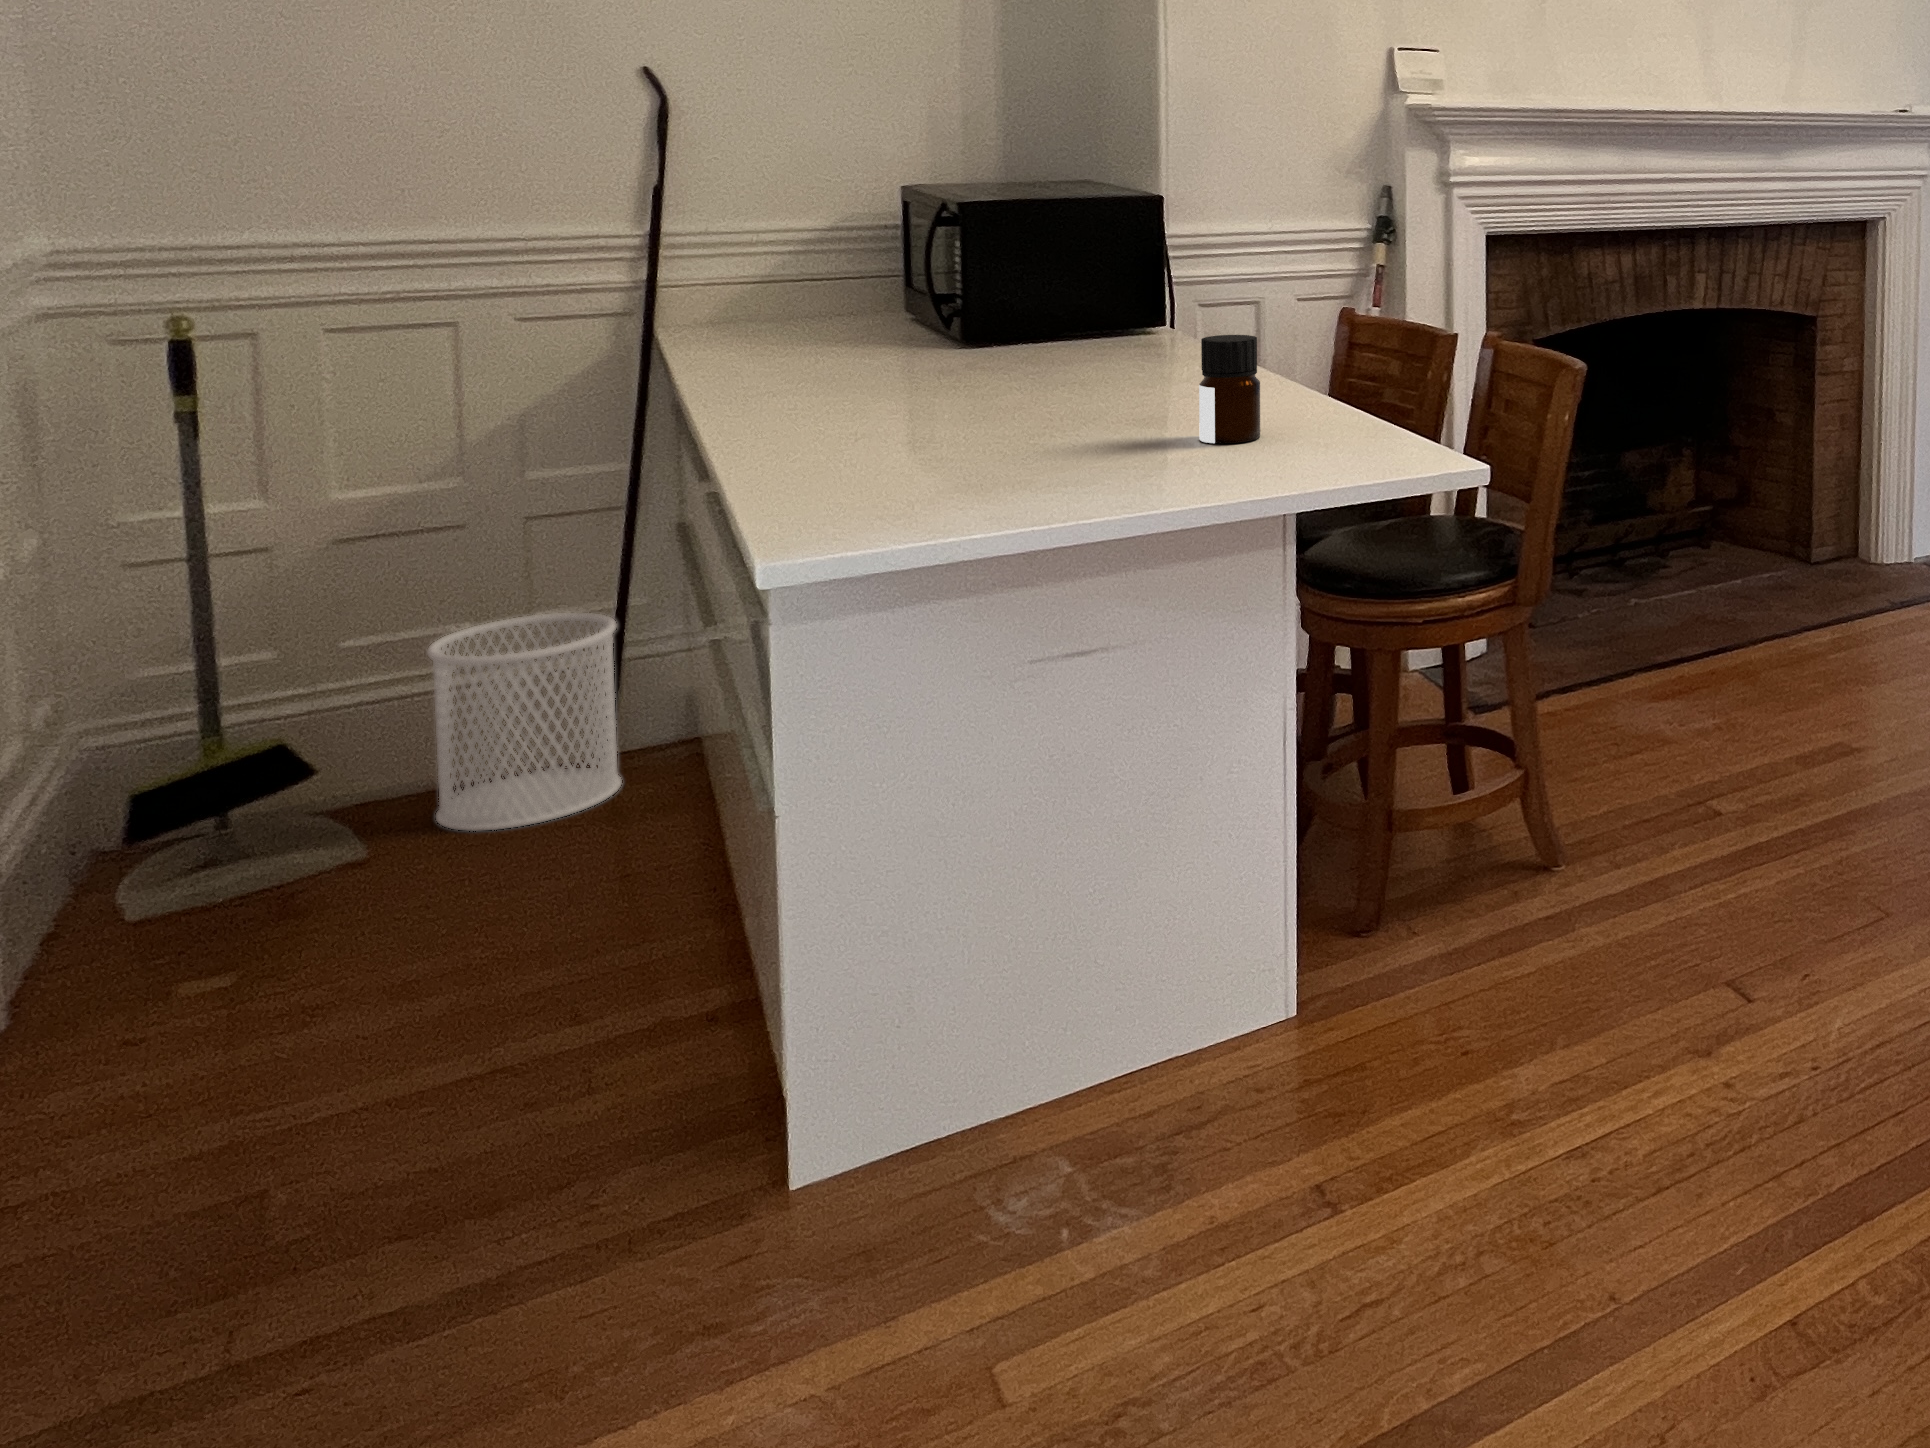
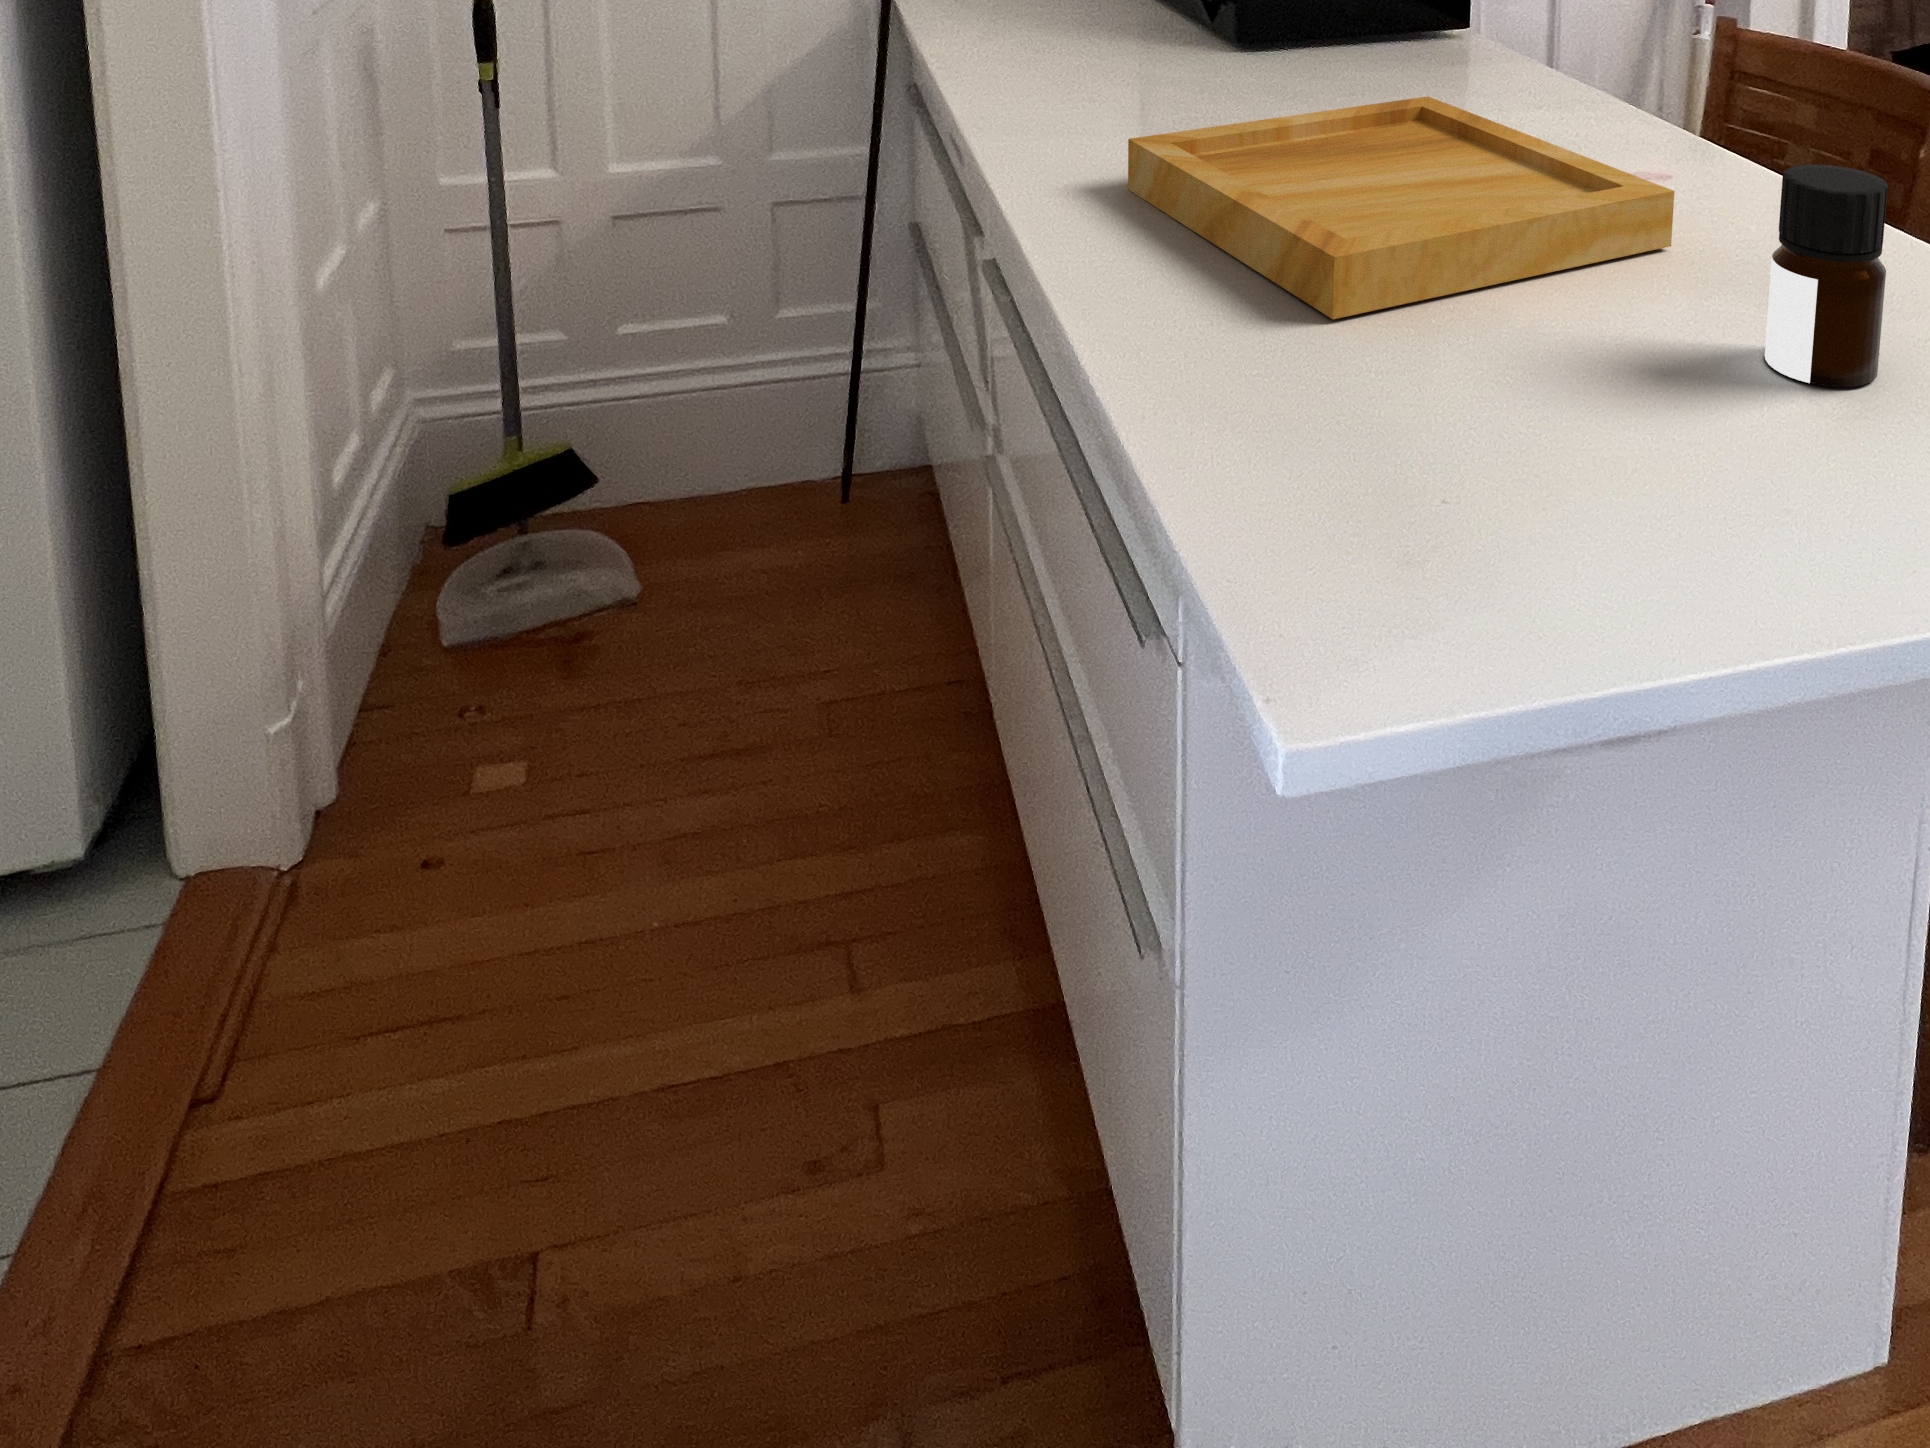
tray: none [825,347,1194,442] -> present [1128,96,1674,319]
wastebasket: present [428,613,621,831] -> none [686,320,861,583]

